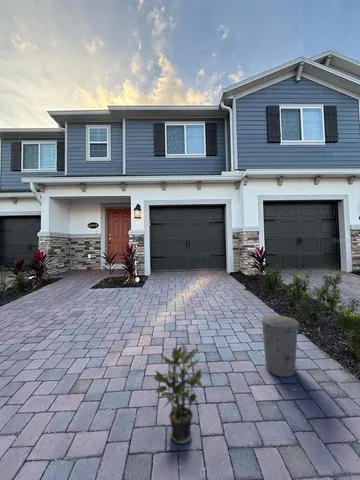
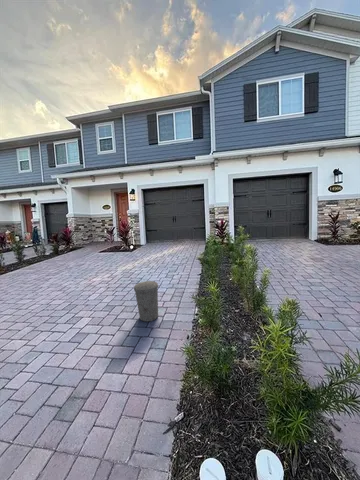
potted plant: present [154,343,202,444] -> none [26,298,59,352]

